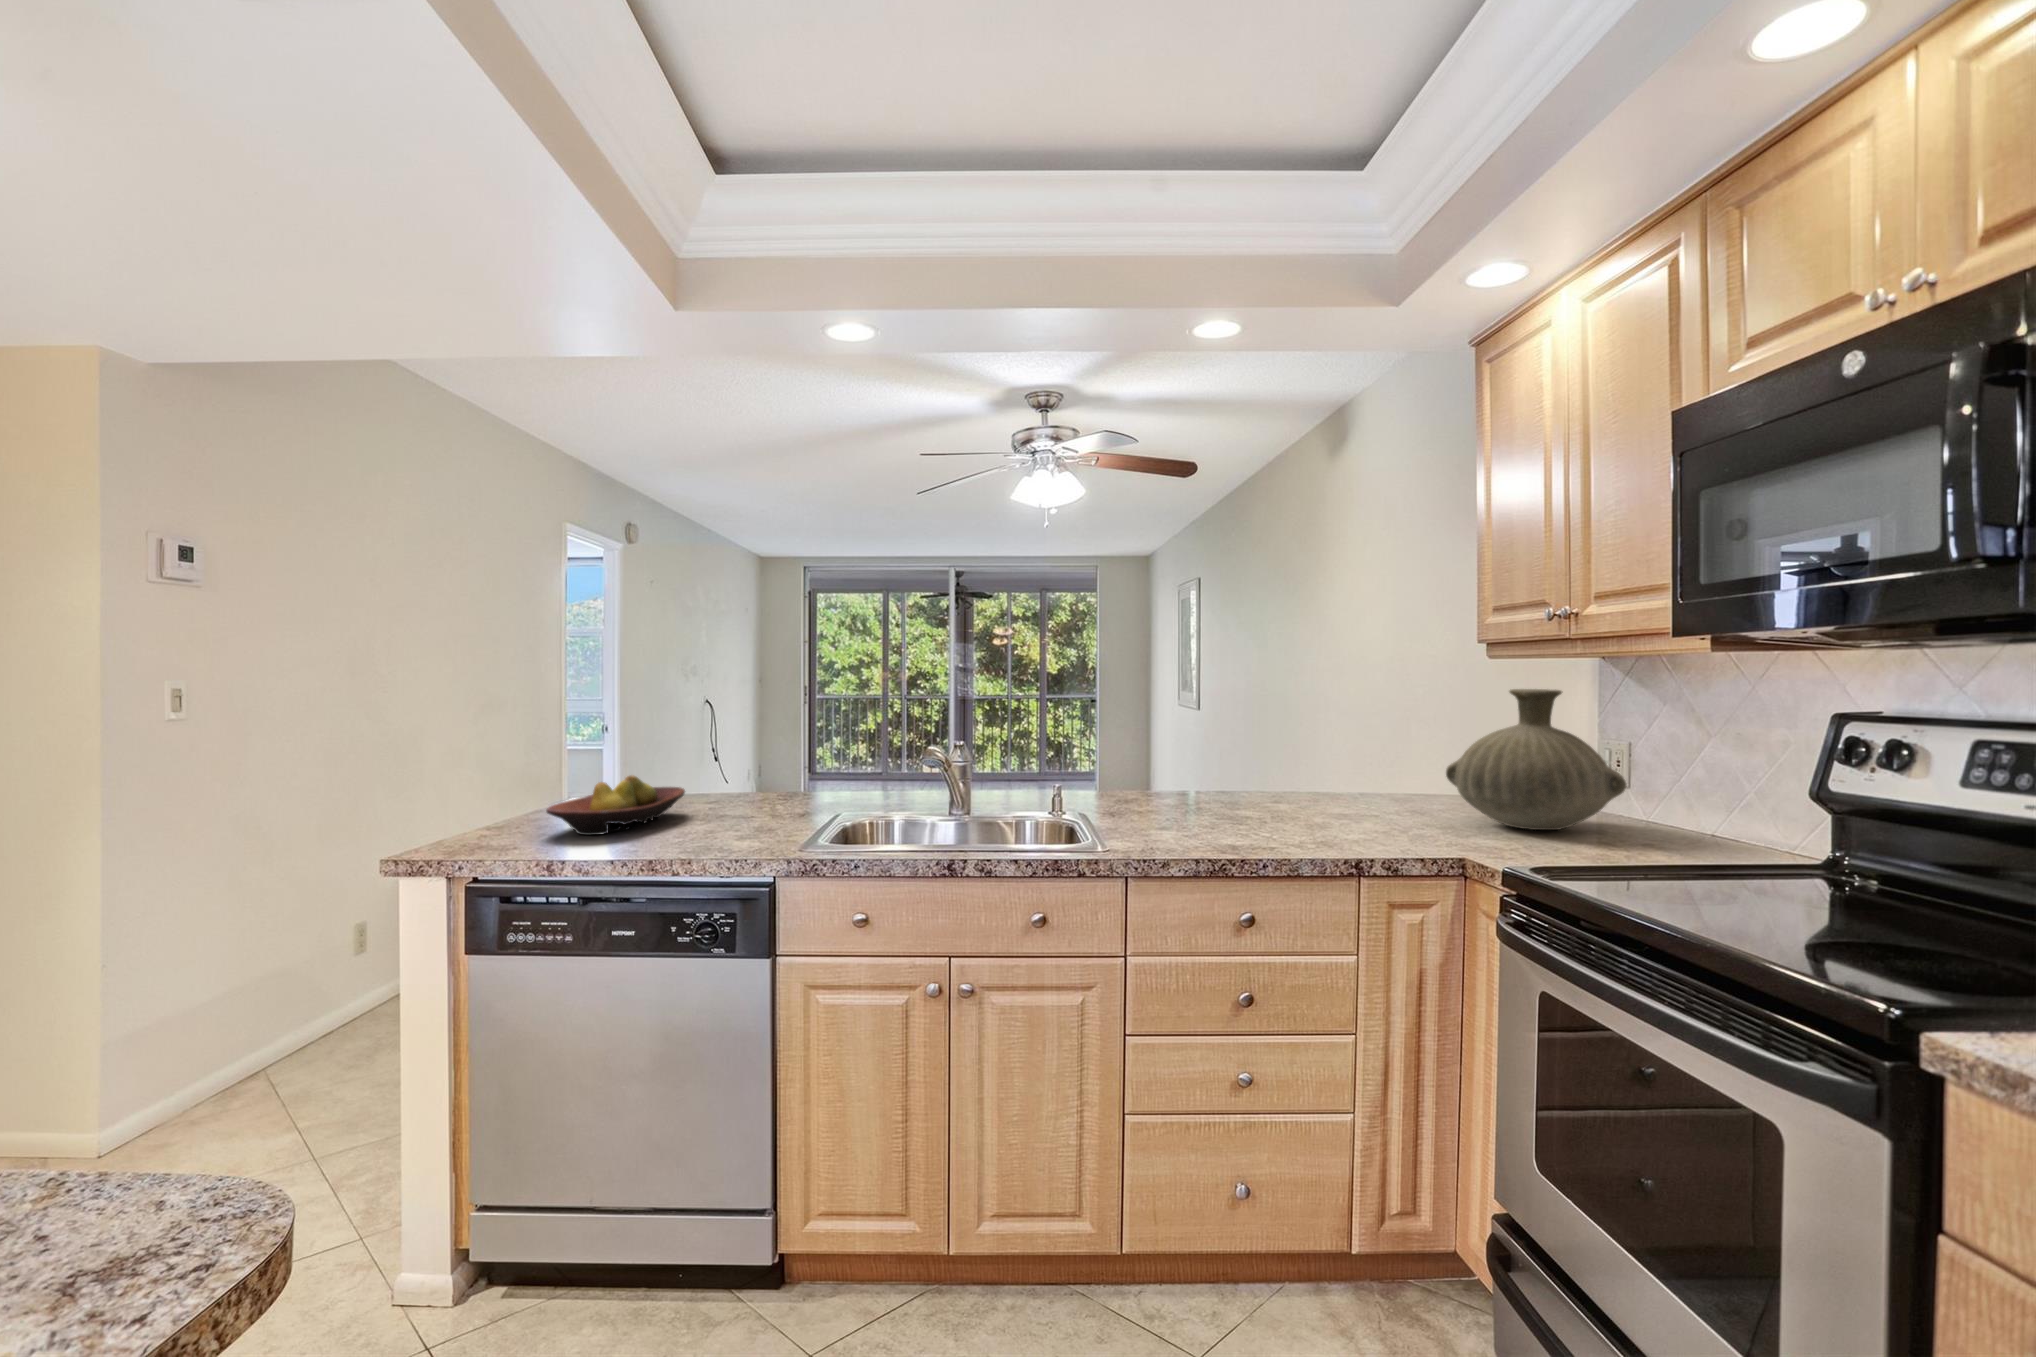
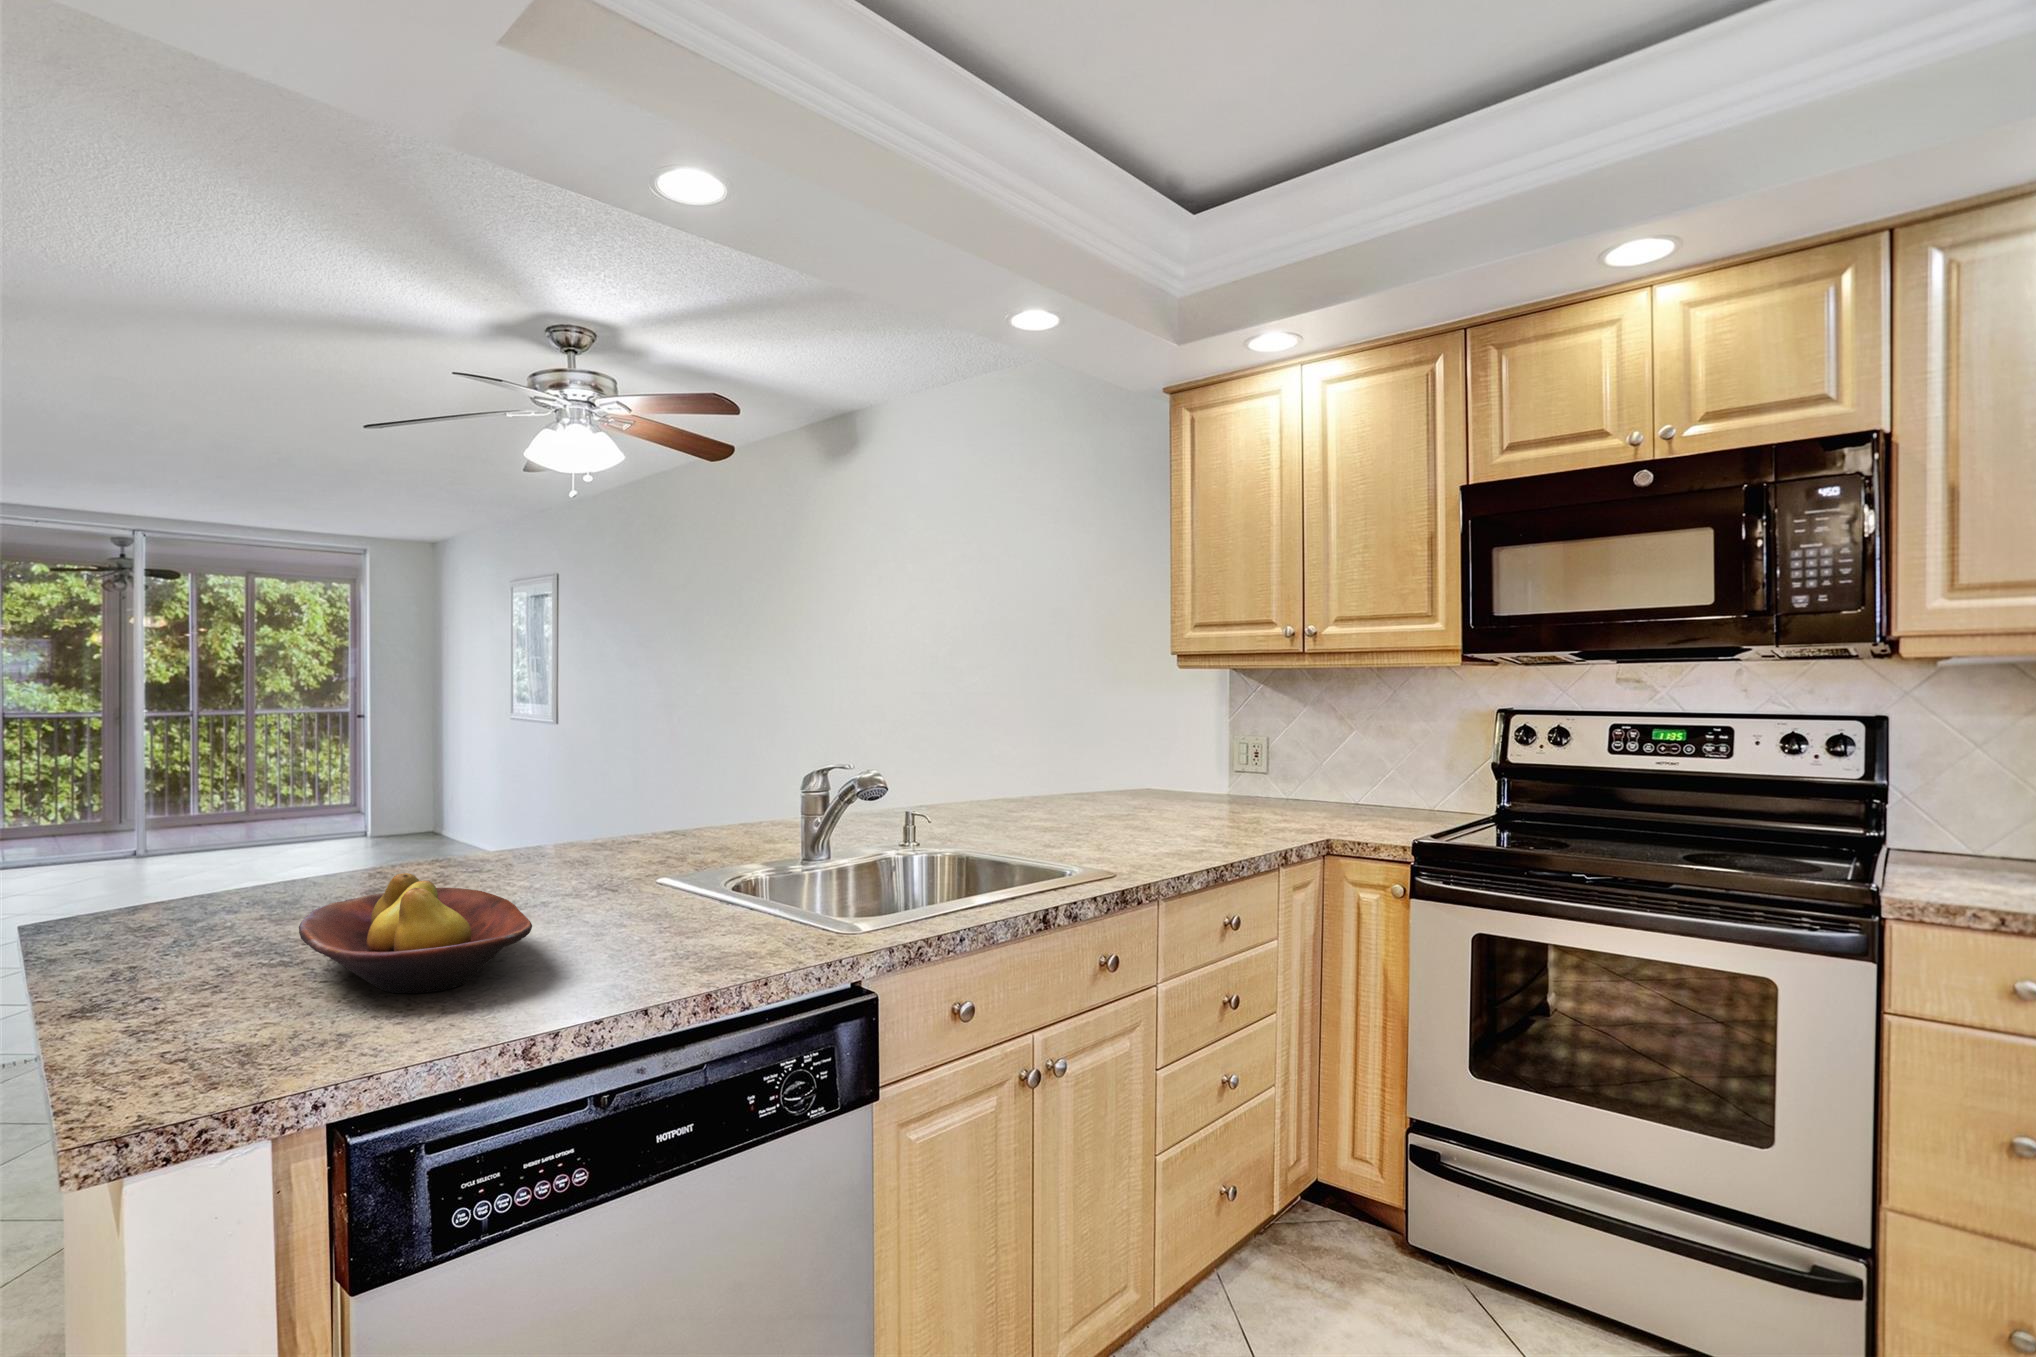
vase: present [1446,689,1627,830] -> none [1228,702,1359,815]

